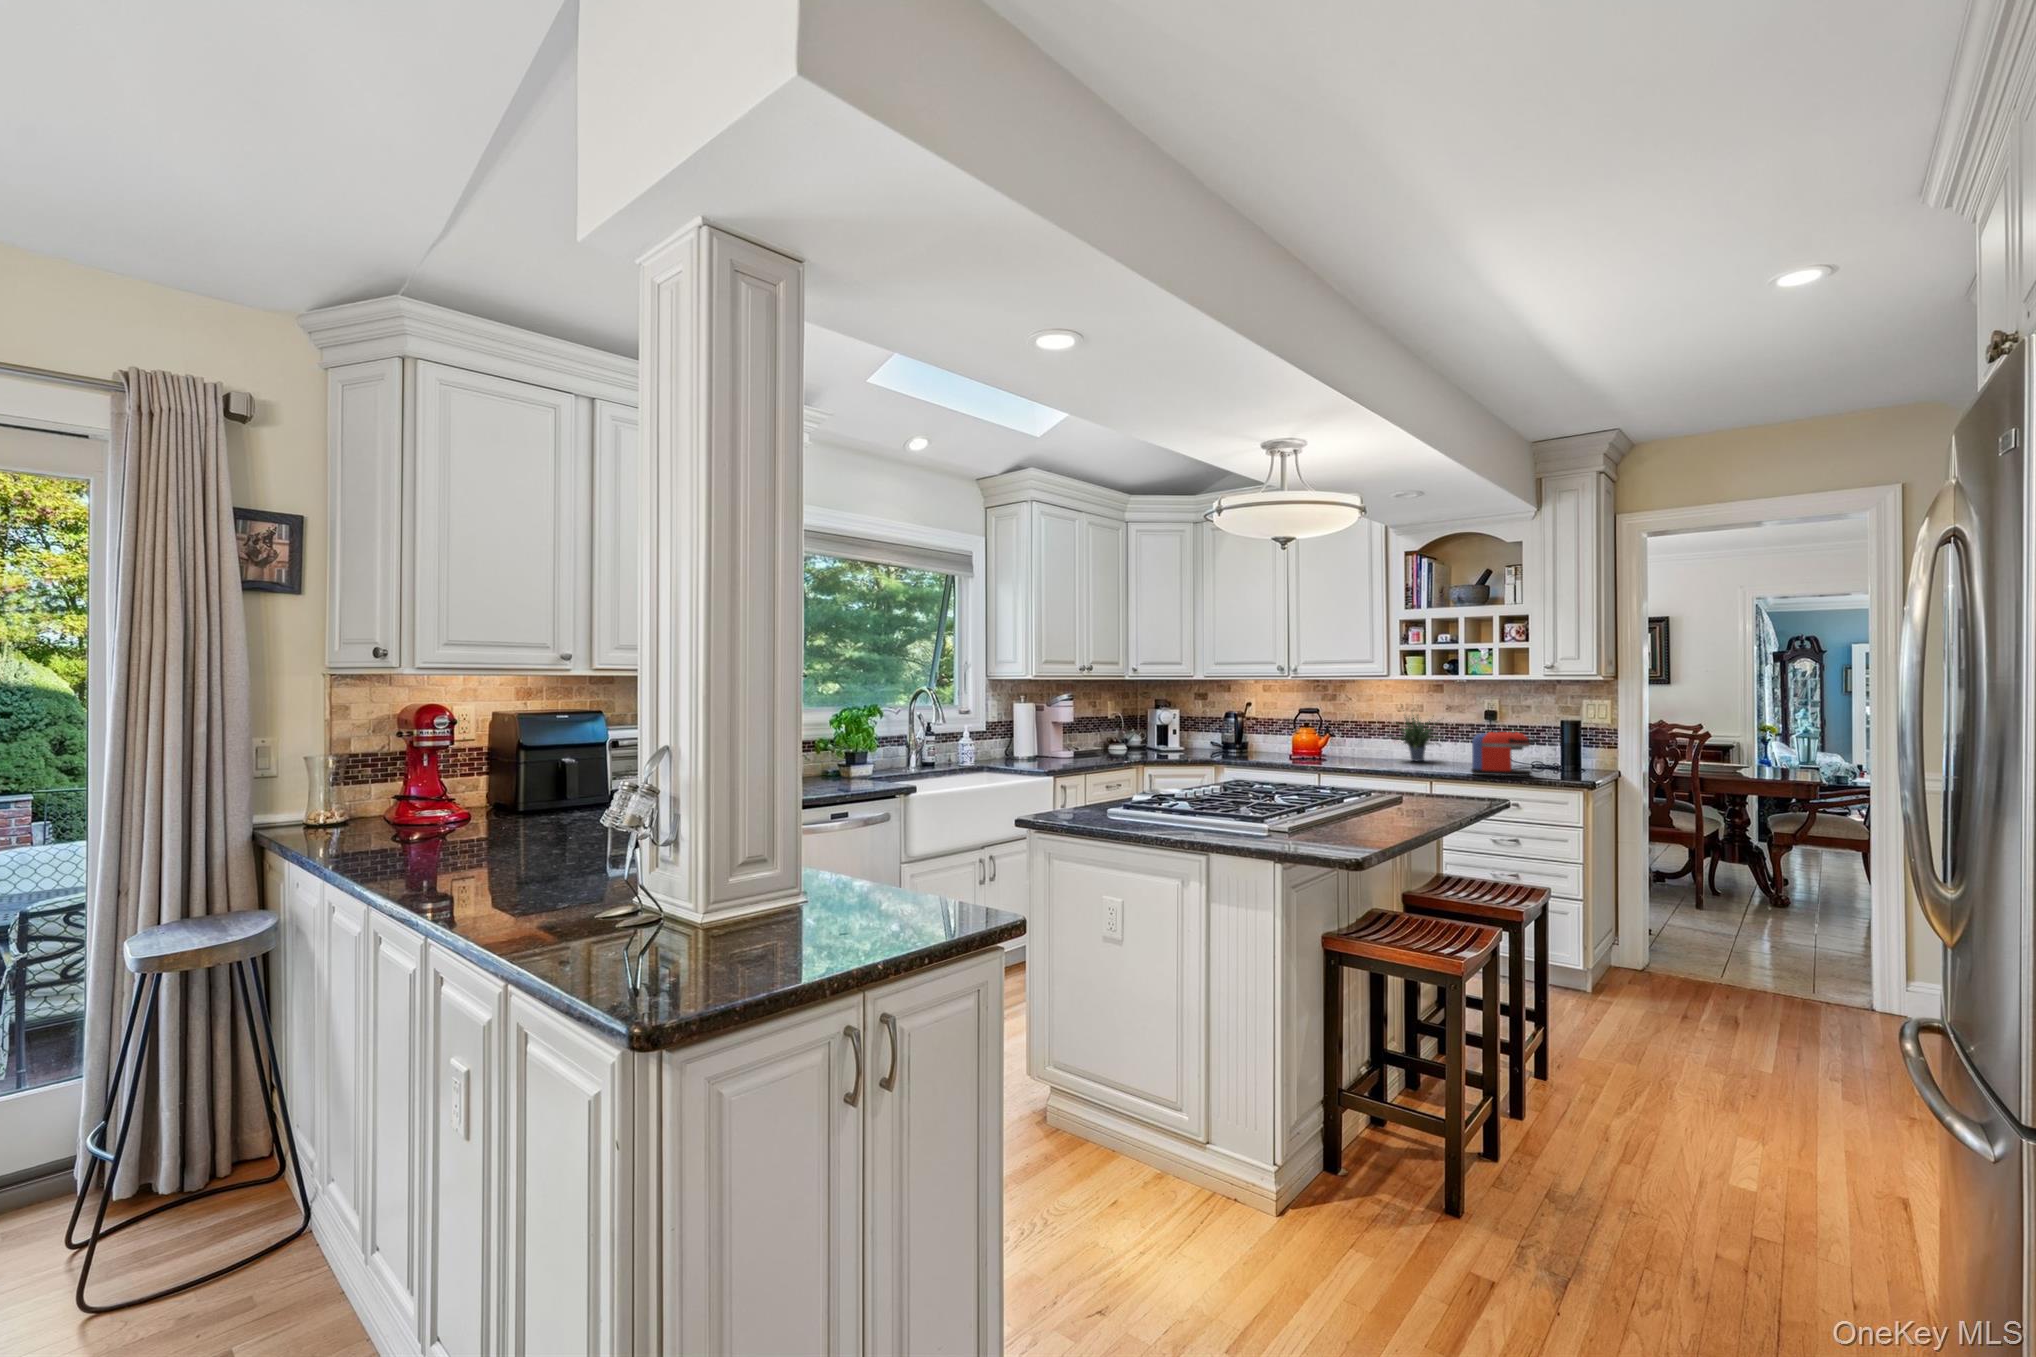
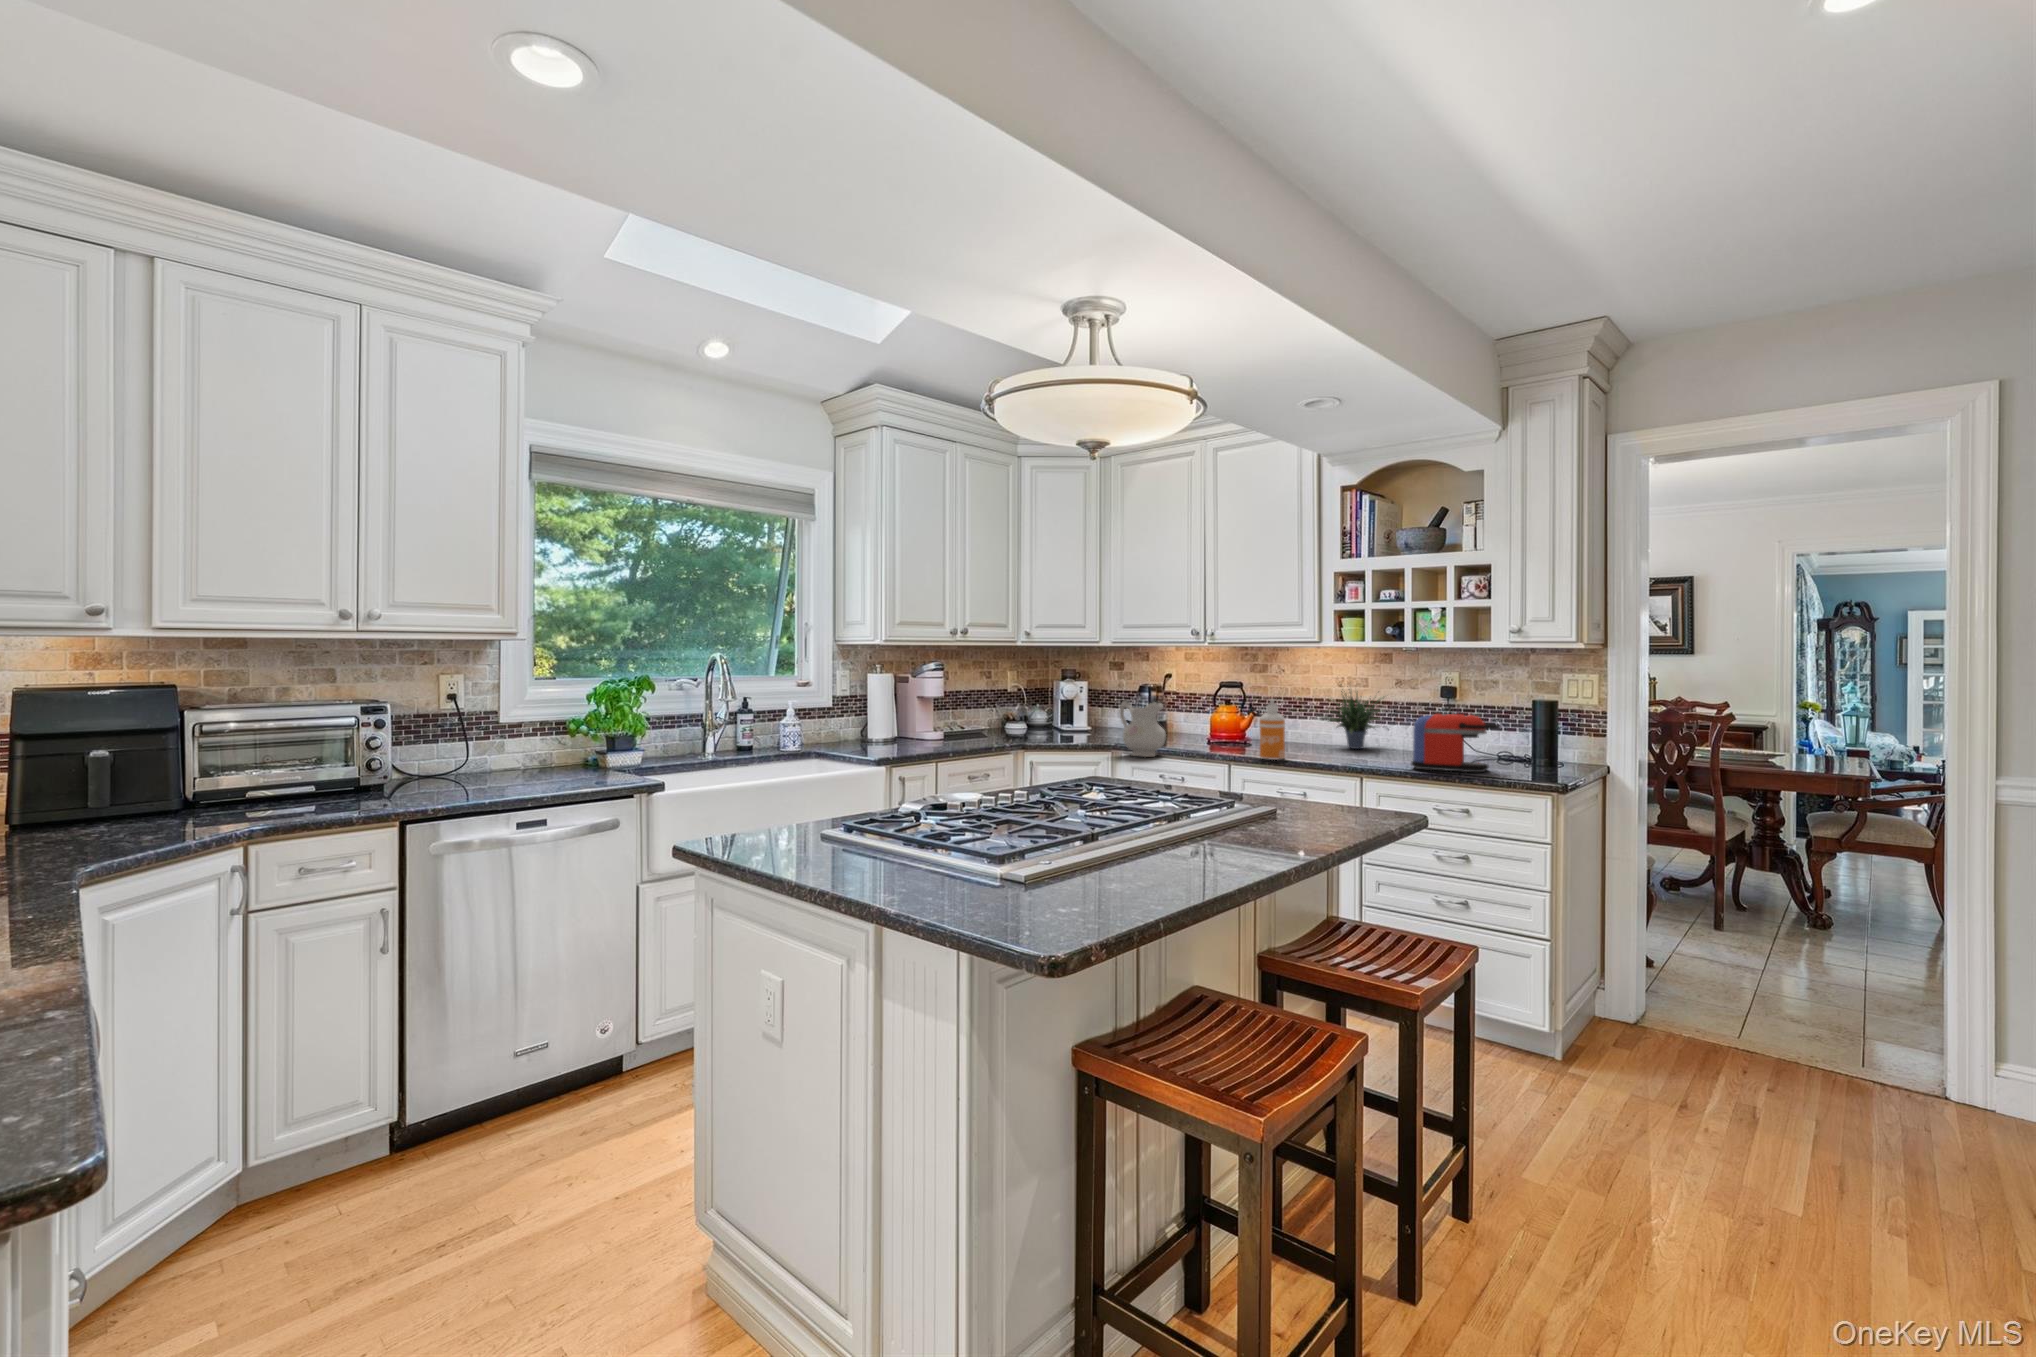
soap dispenser: none [1345,721,1365,770] -> present [1260,699,1285,760]
ceramic pitcher: none [1225,723,1265,769] -> present [1120,700,1166,757]

